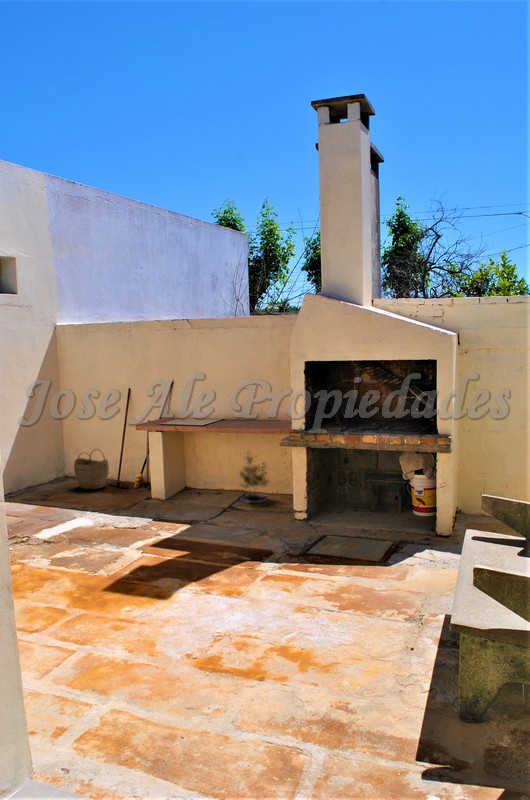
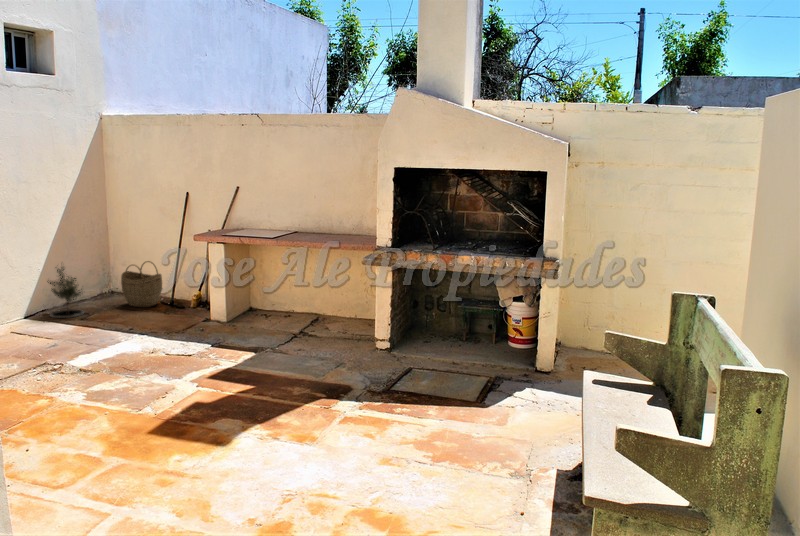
potted tree: present [240,457,269,503] -> present [47,267,84,318]

